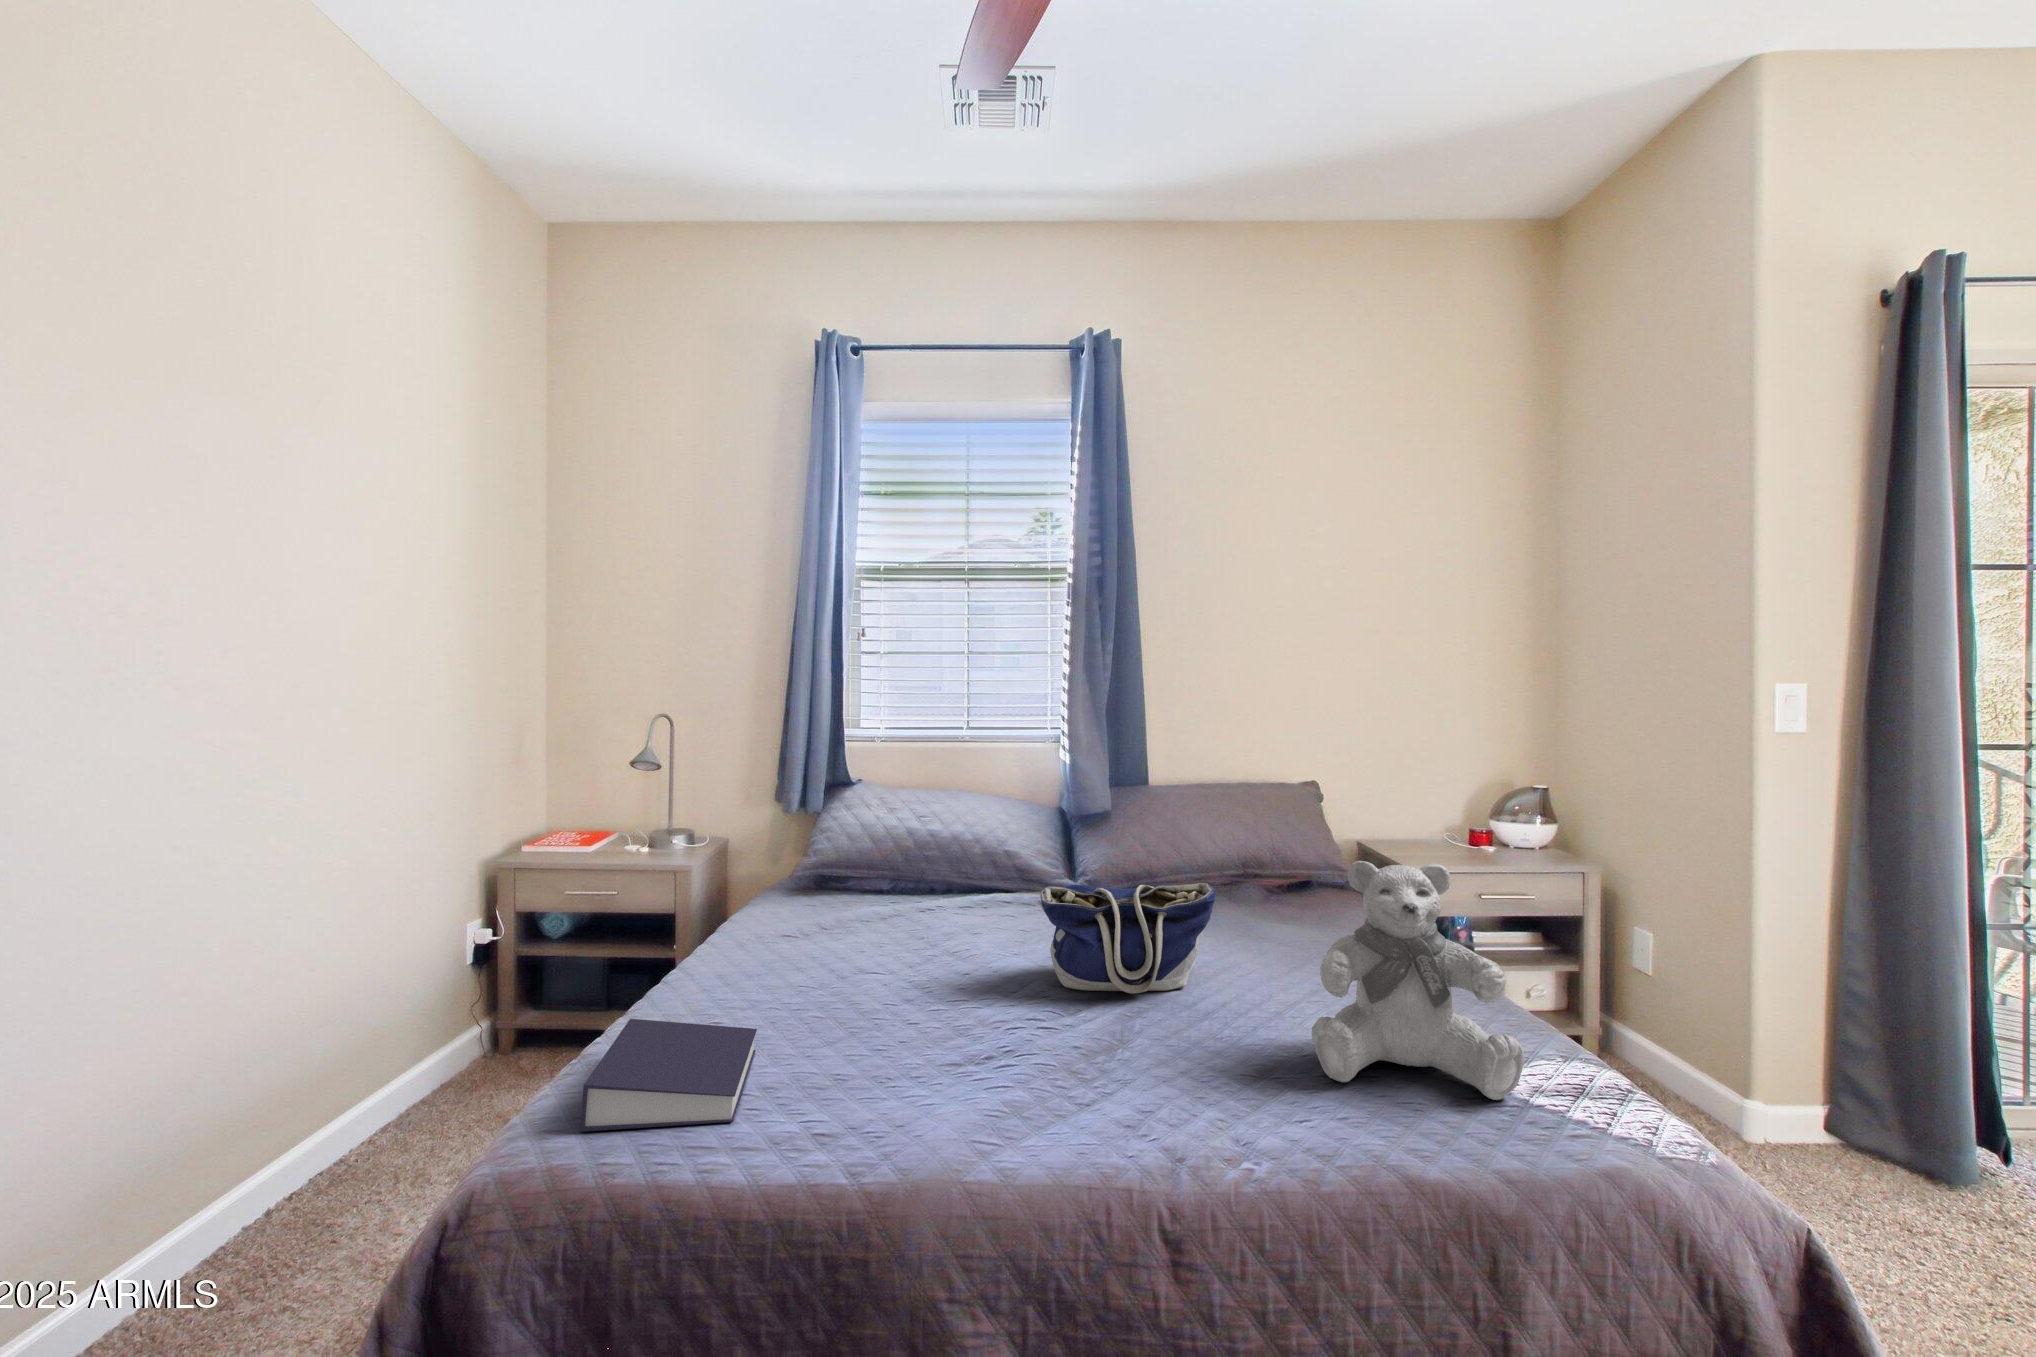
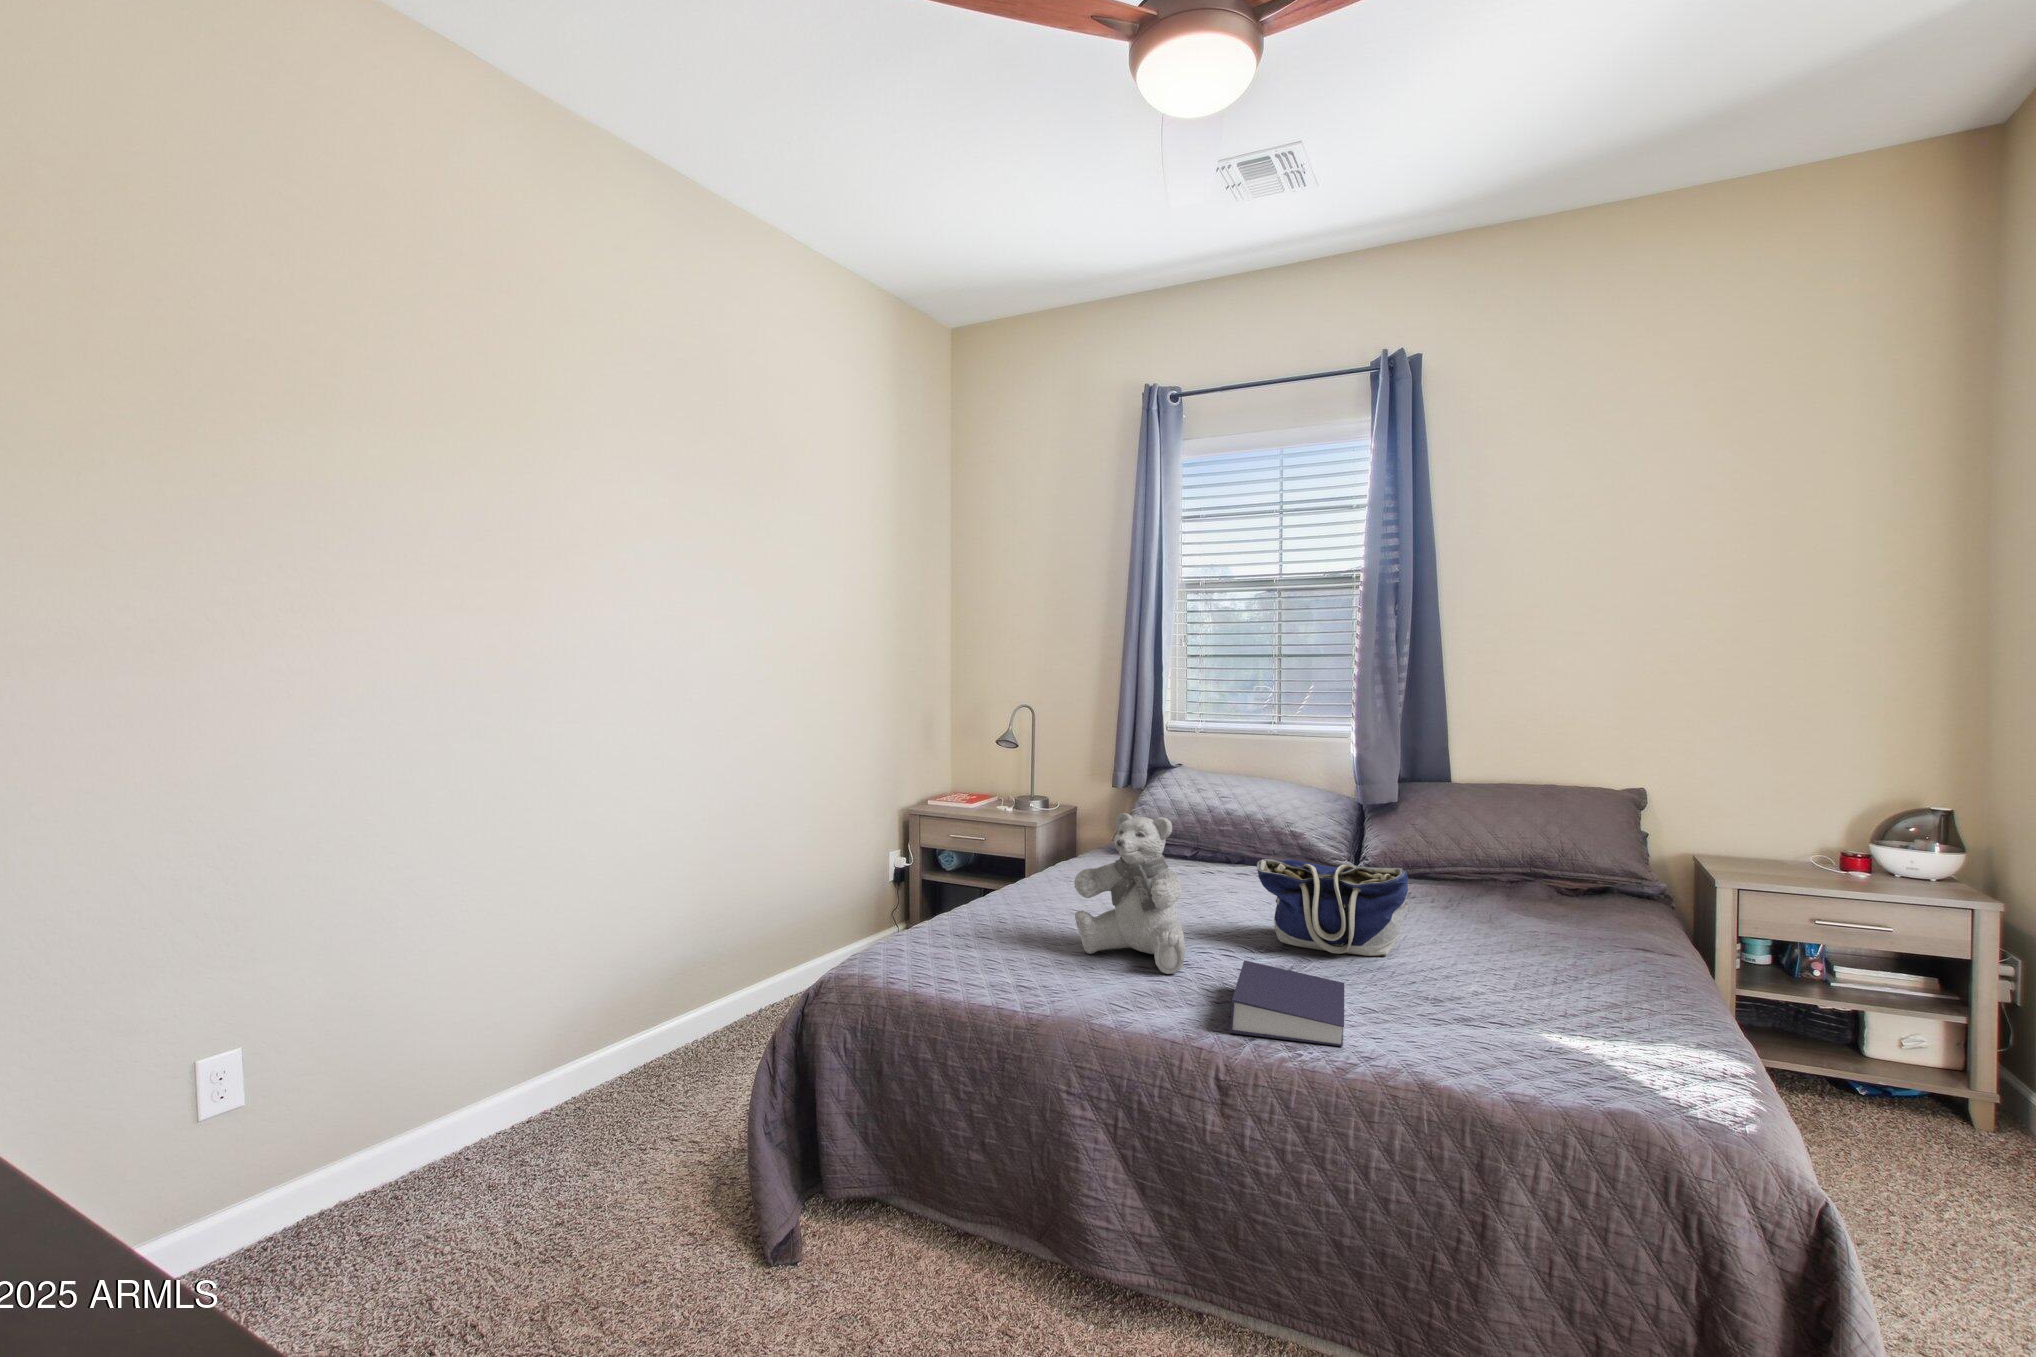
teddy bear: present [1312,861,1525,1100] -> present [1074,813,1185,974]
book: present [580,1019,757,1131] -> present [1230,960,1344,1046]

